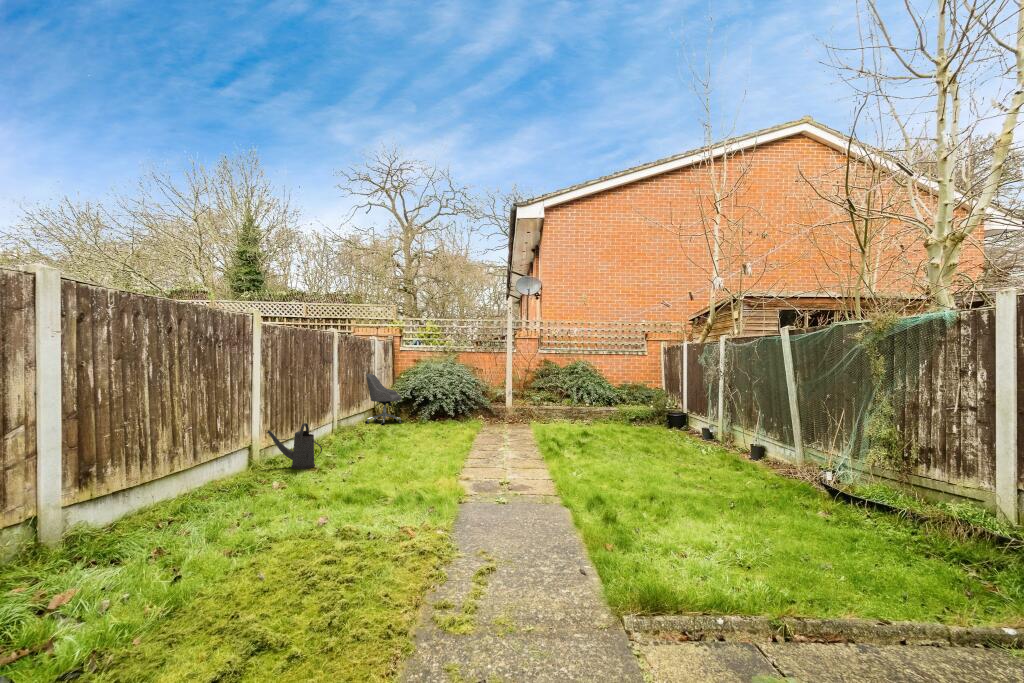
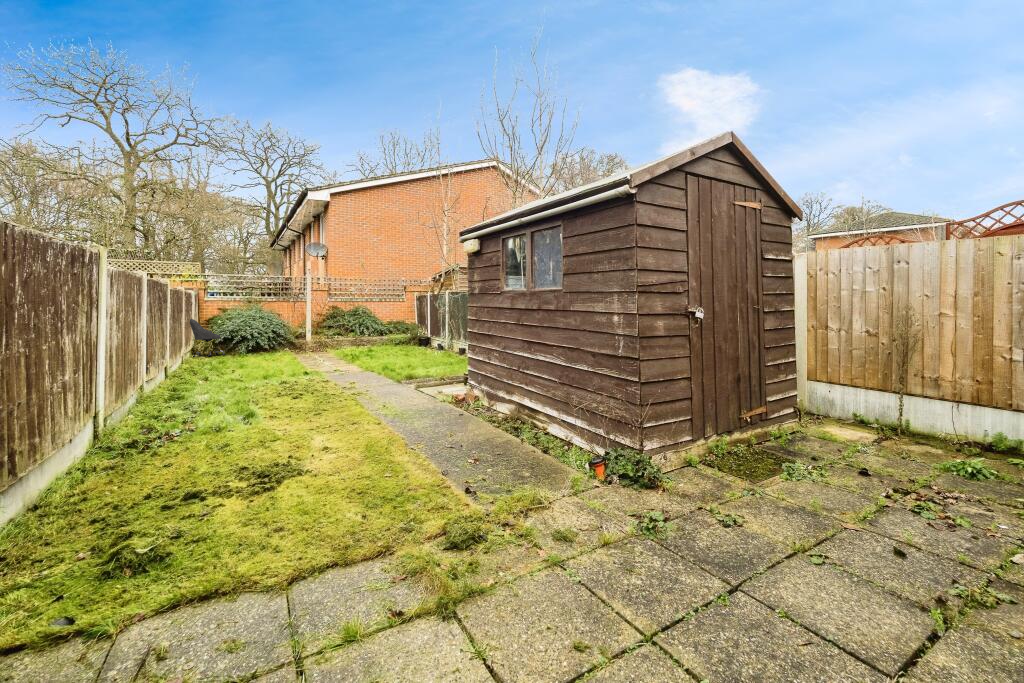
watering can: present [268,423,322,469] -> none [156,348,201,377]

